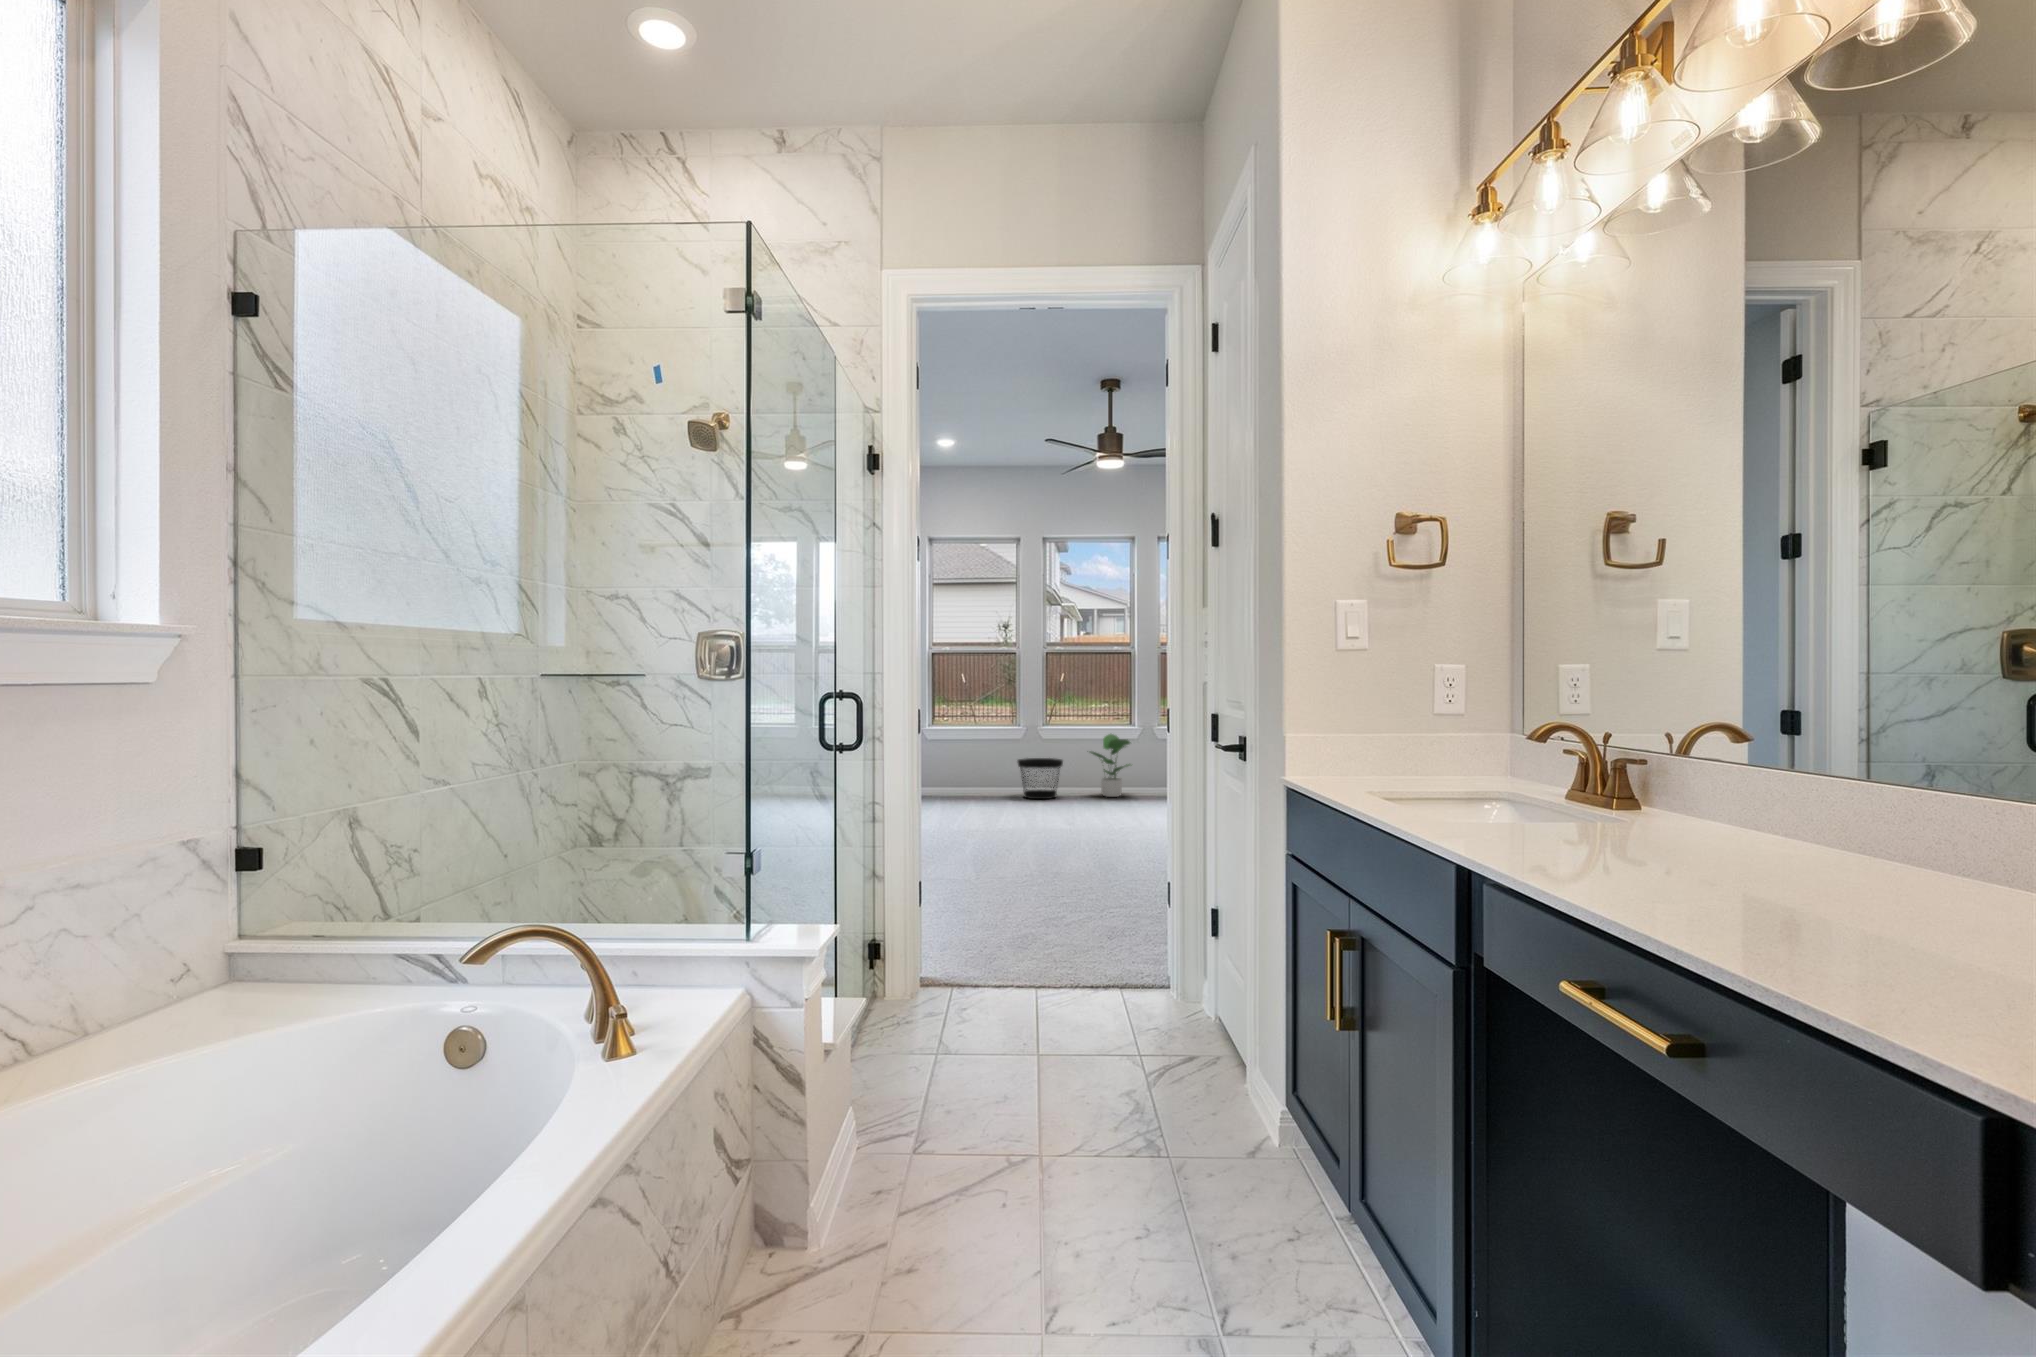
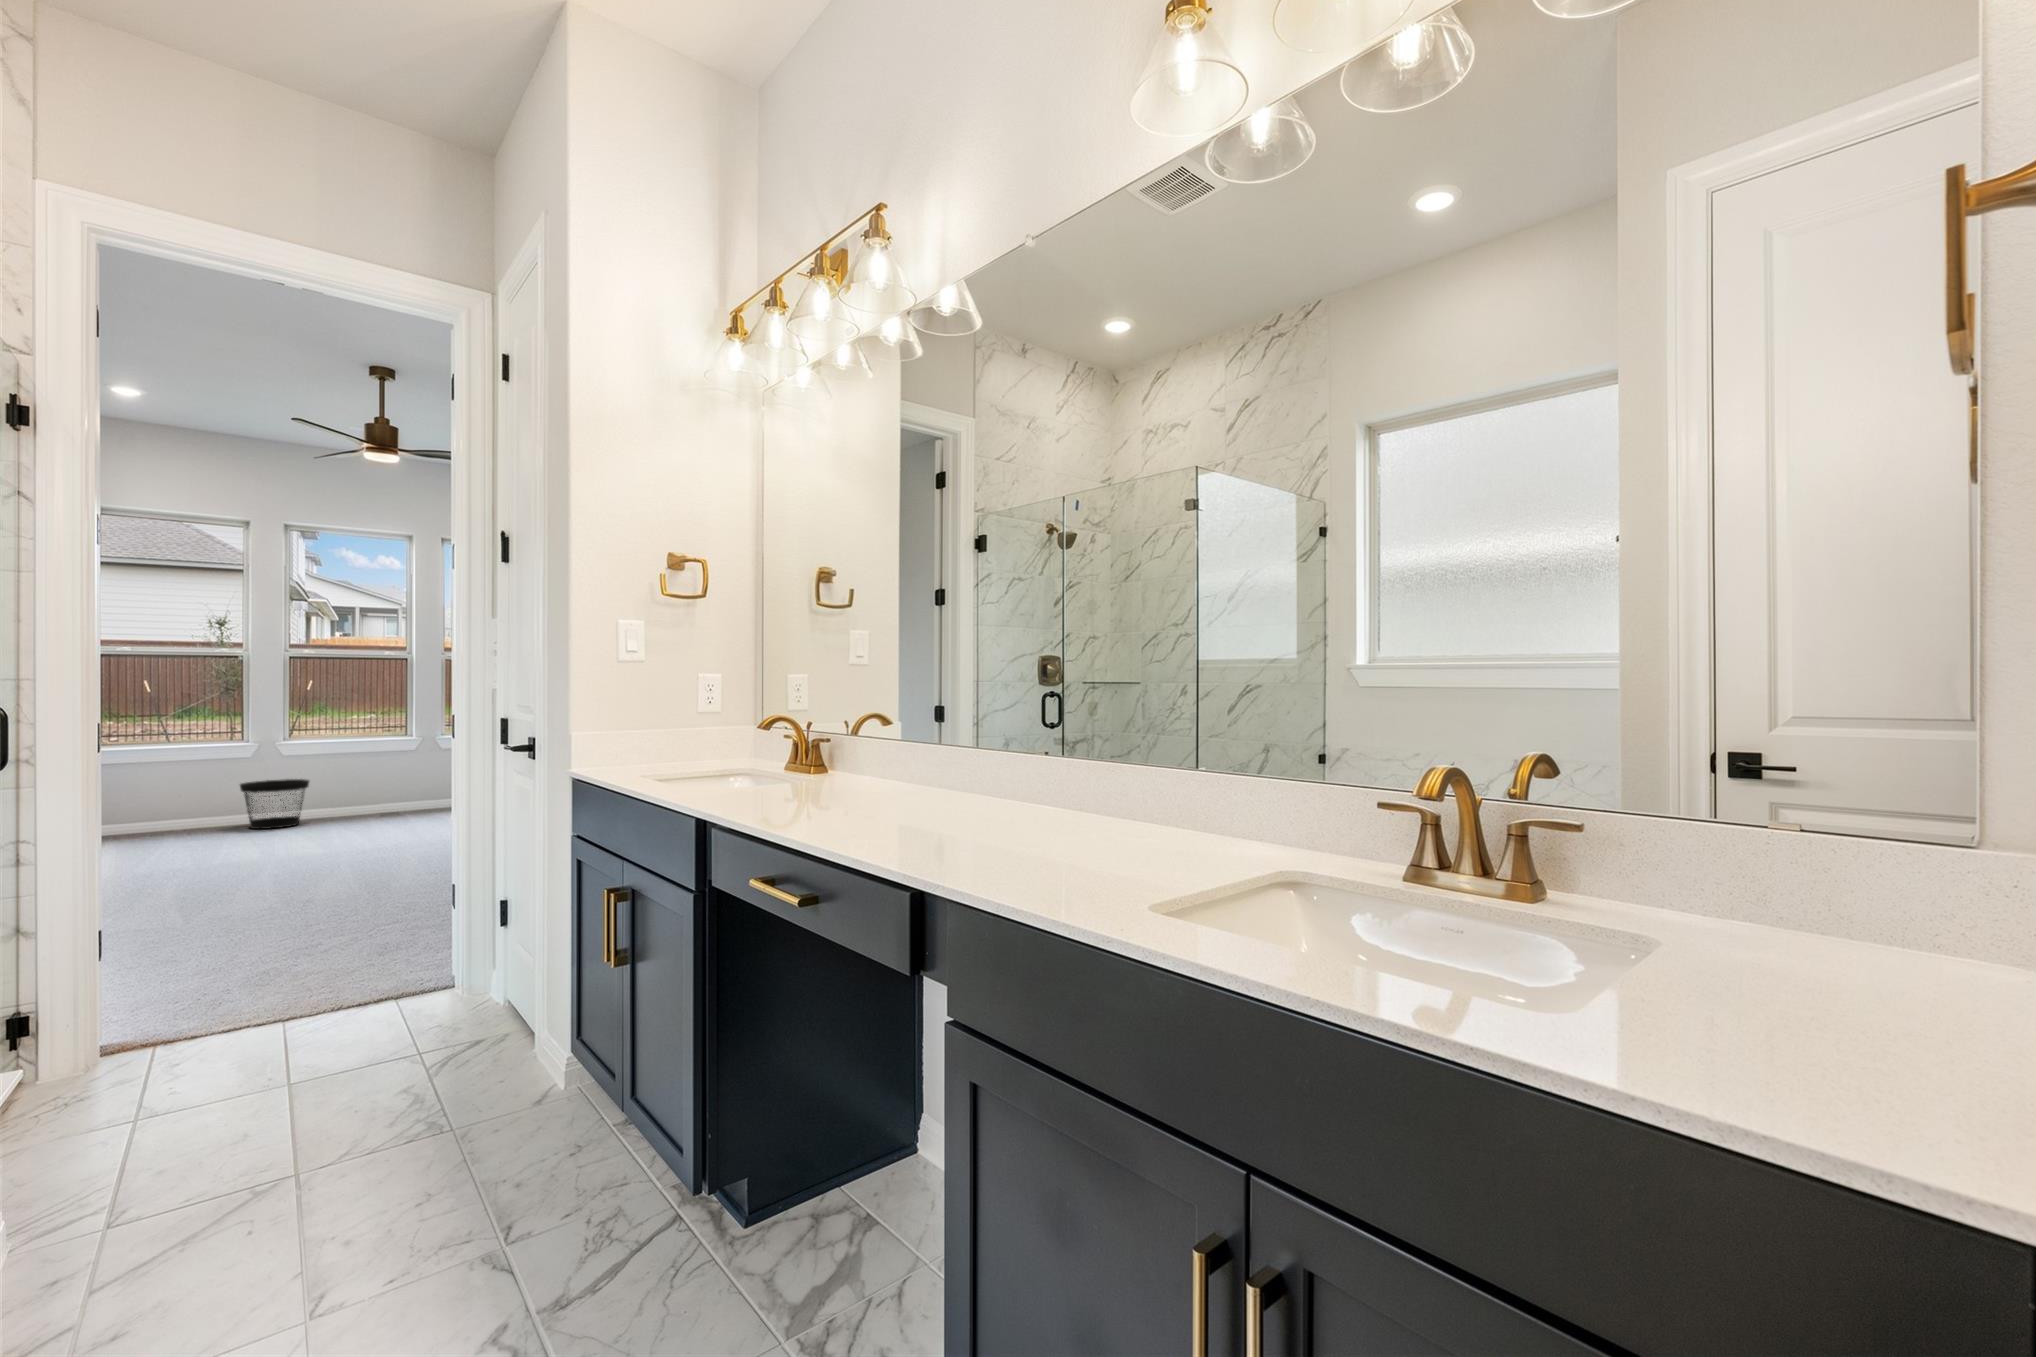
potted plant: present [1090,734,1130,797] -> none [343,747,406,817]

